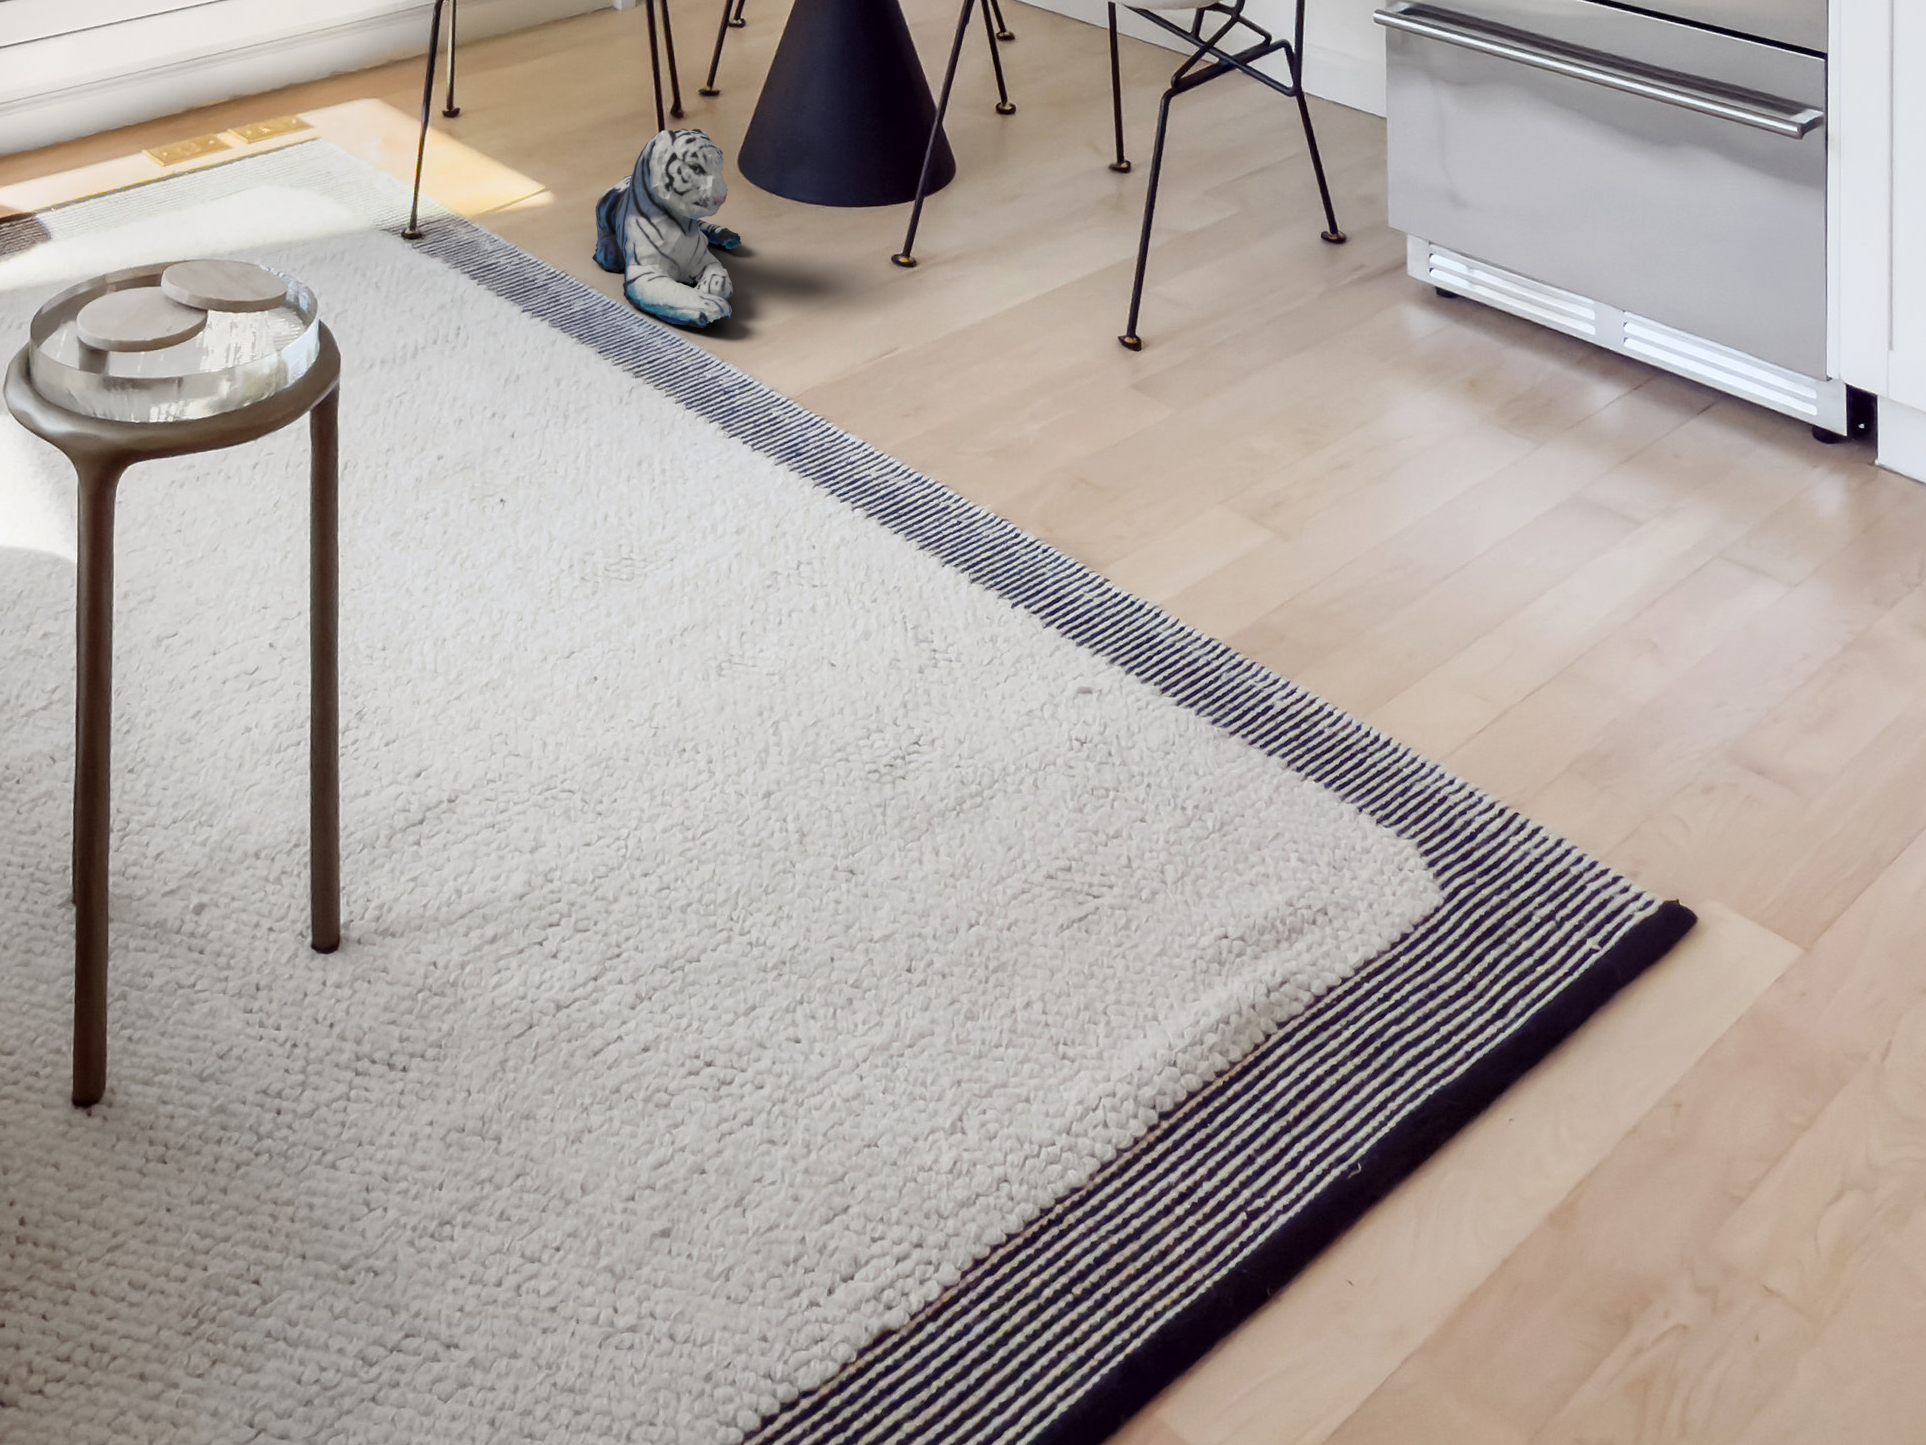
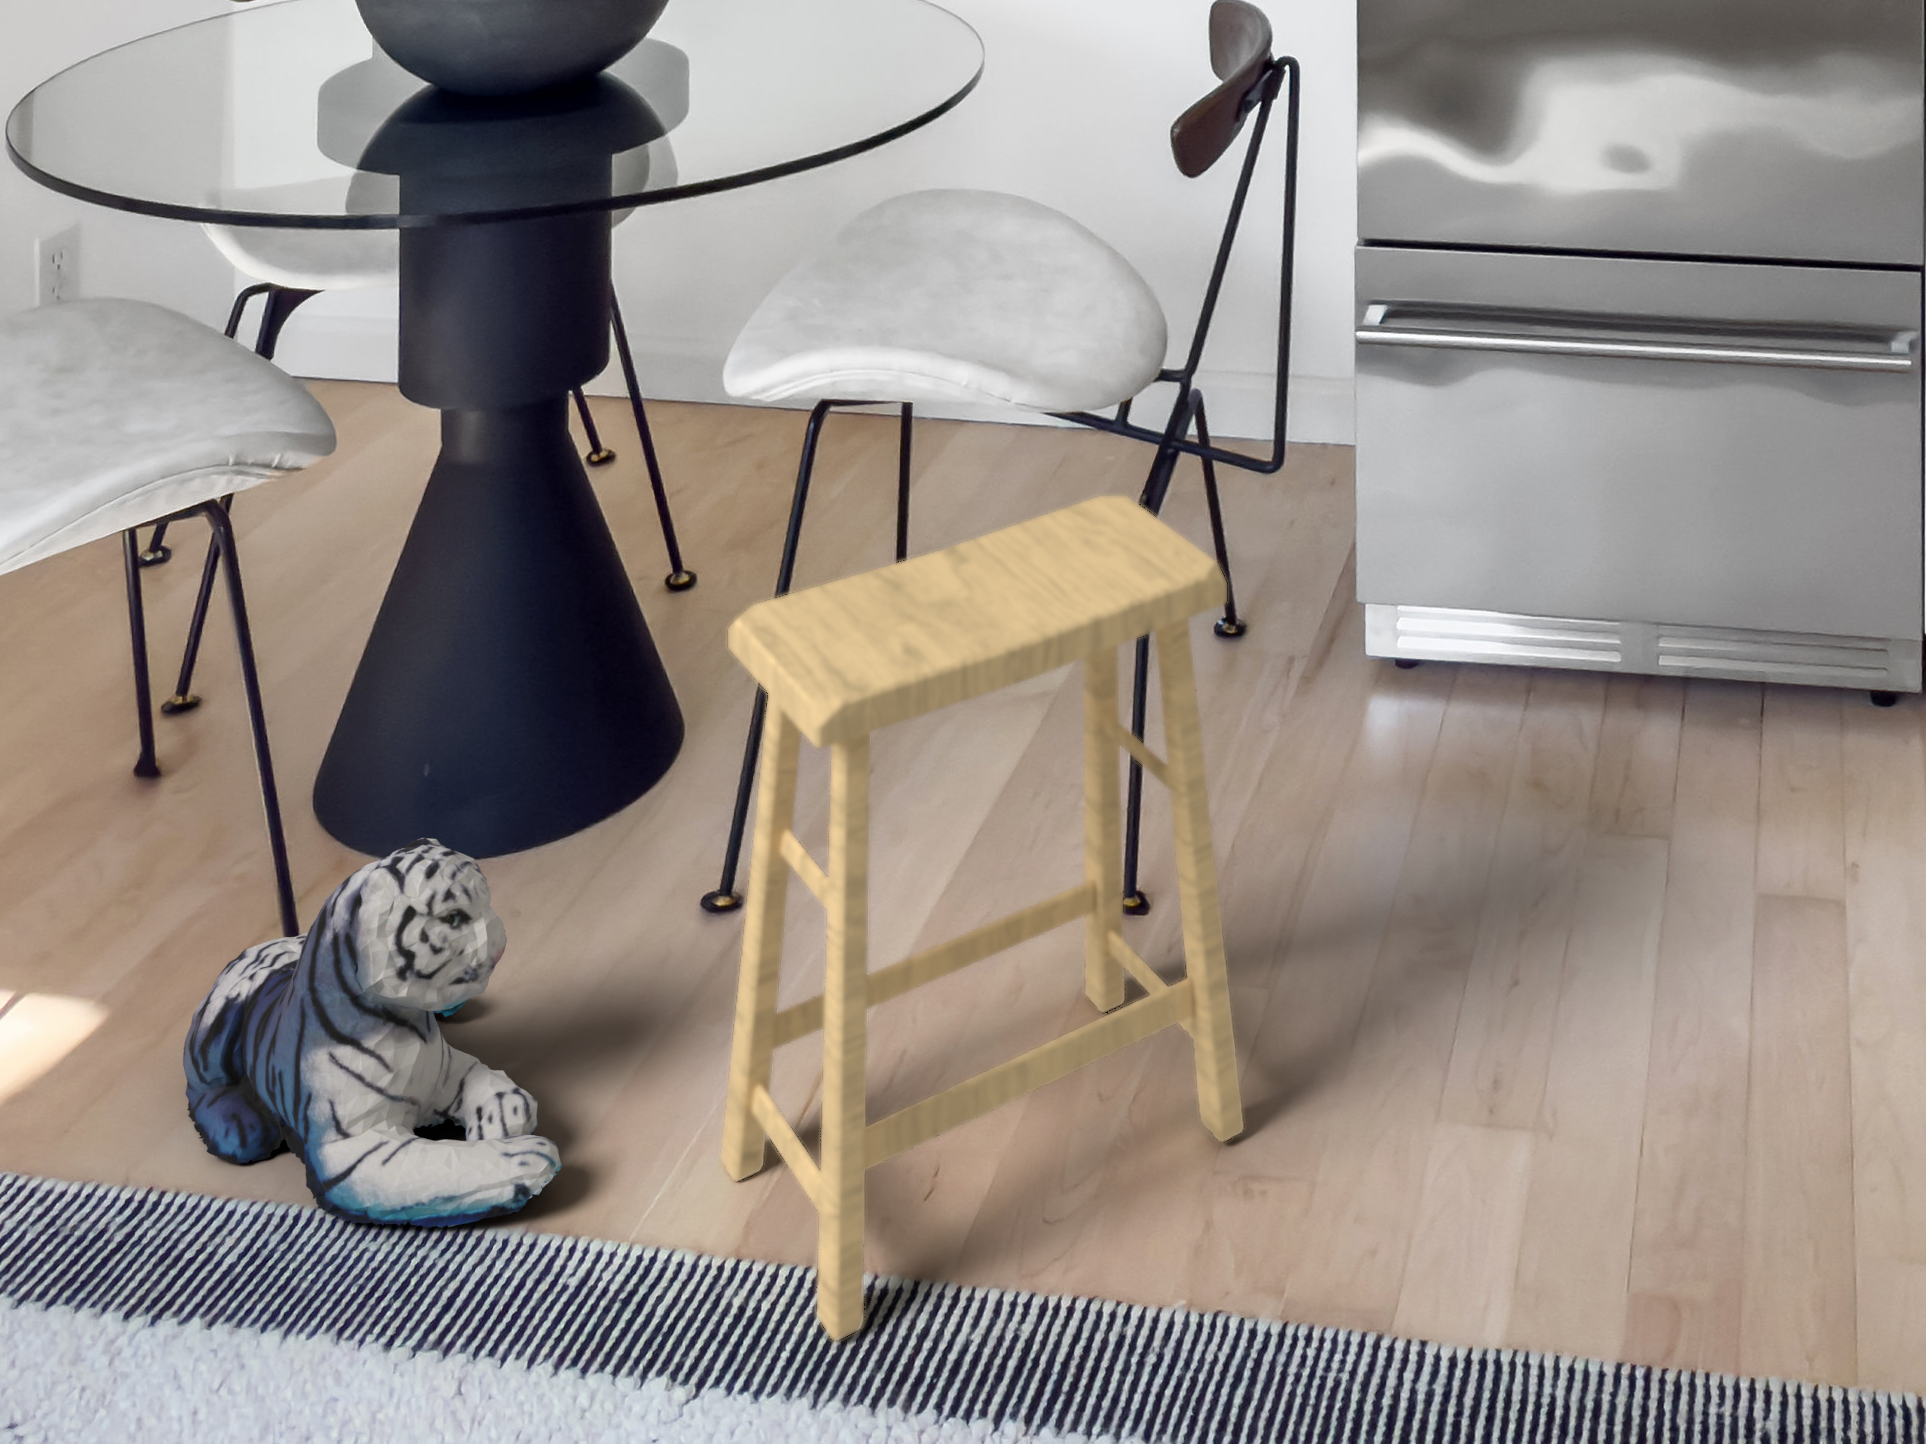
footstool: none [804,23,1091,445] -> present [721,496,1244,1341]

